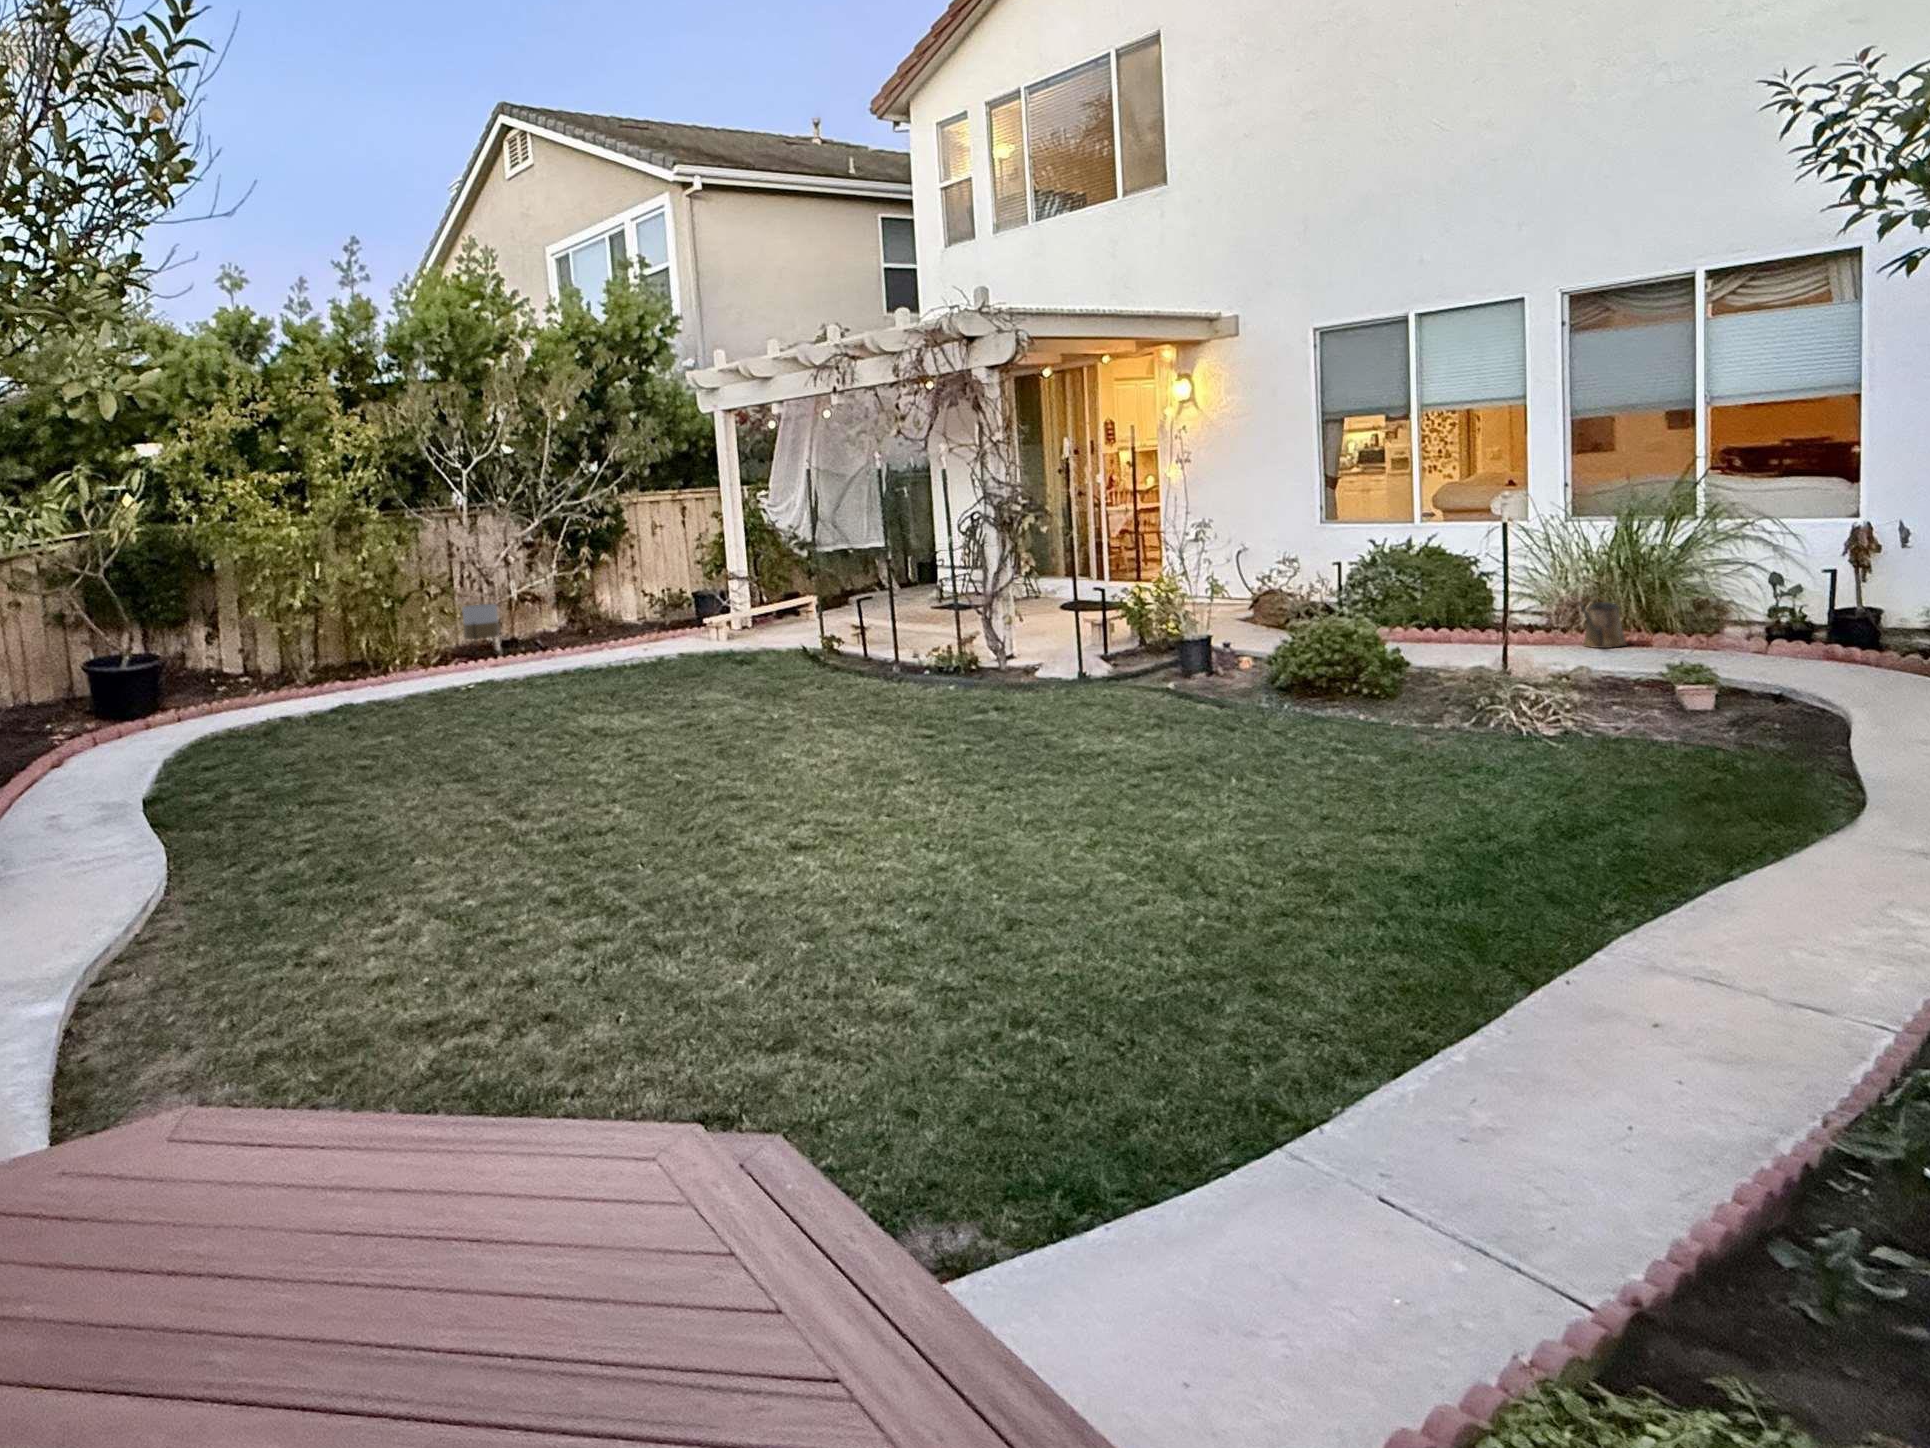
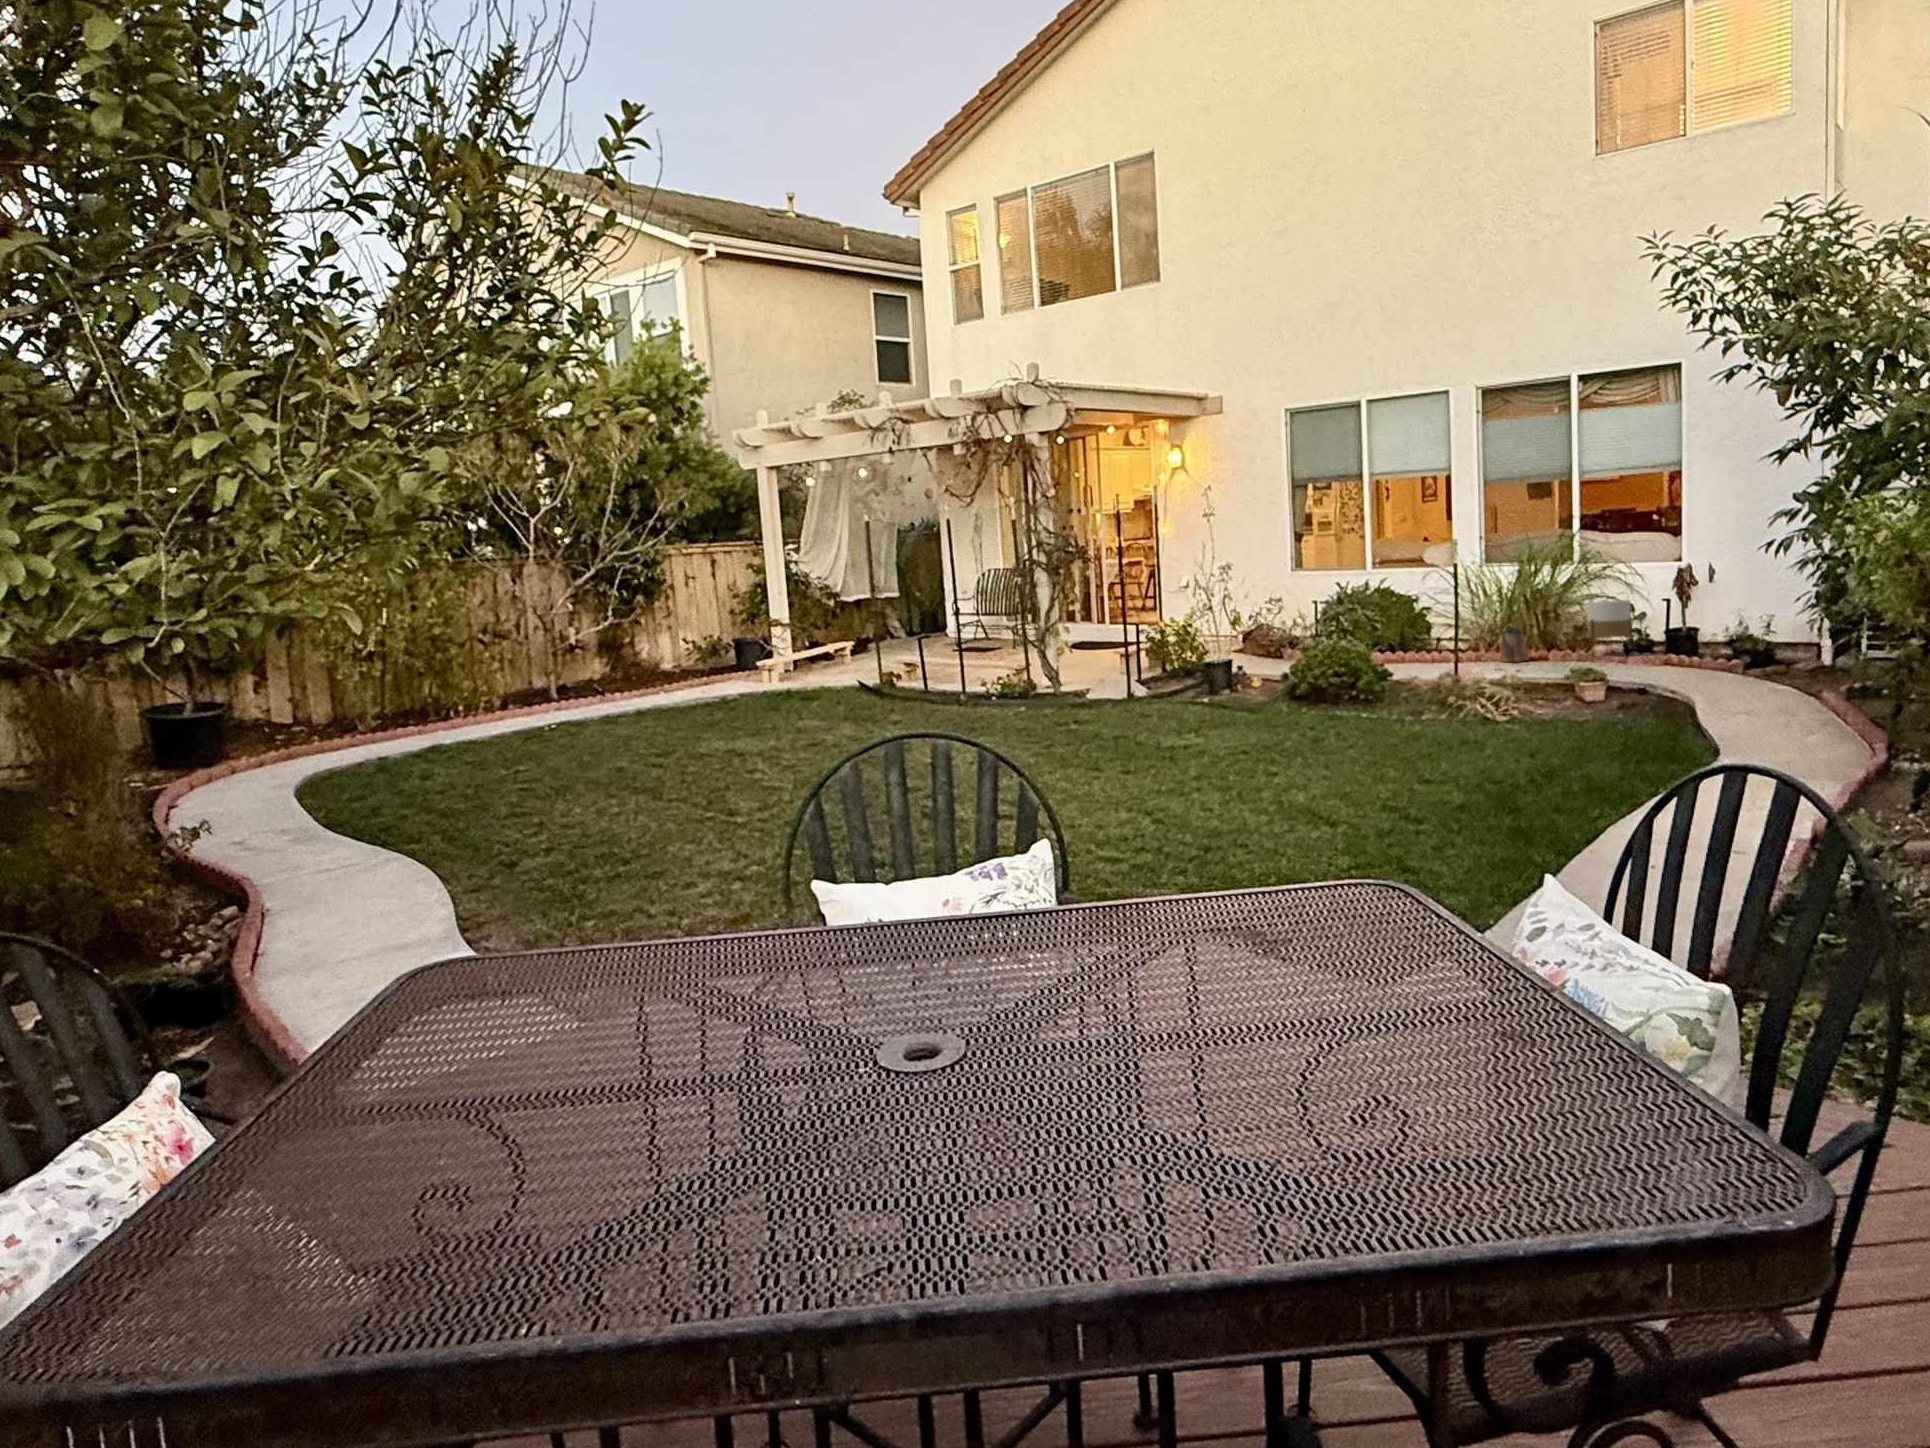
planter: present [462,604,500,652] -> present [1588,600,1632,651]

